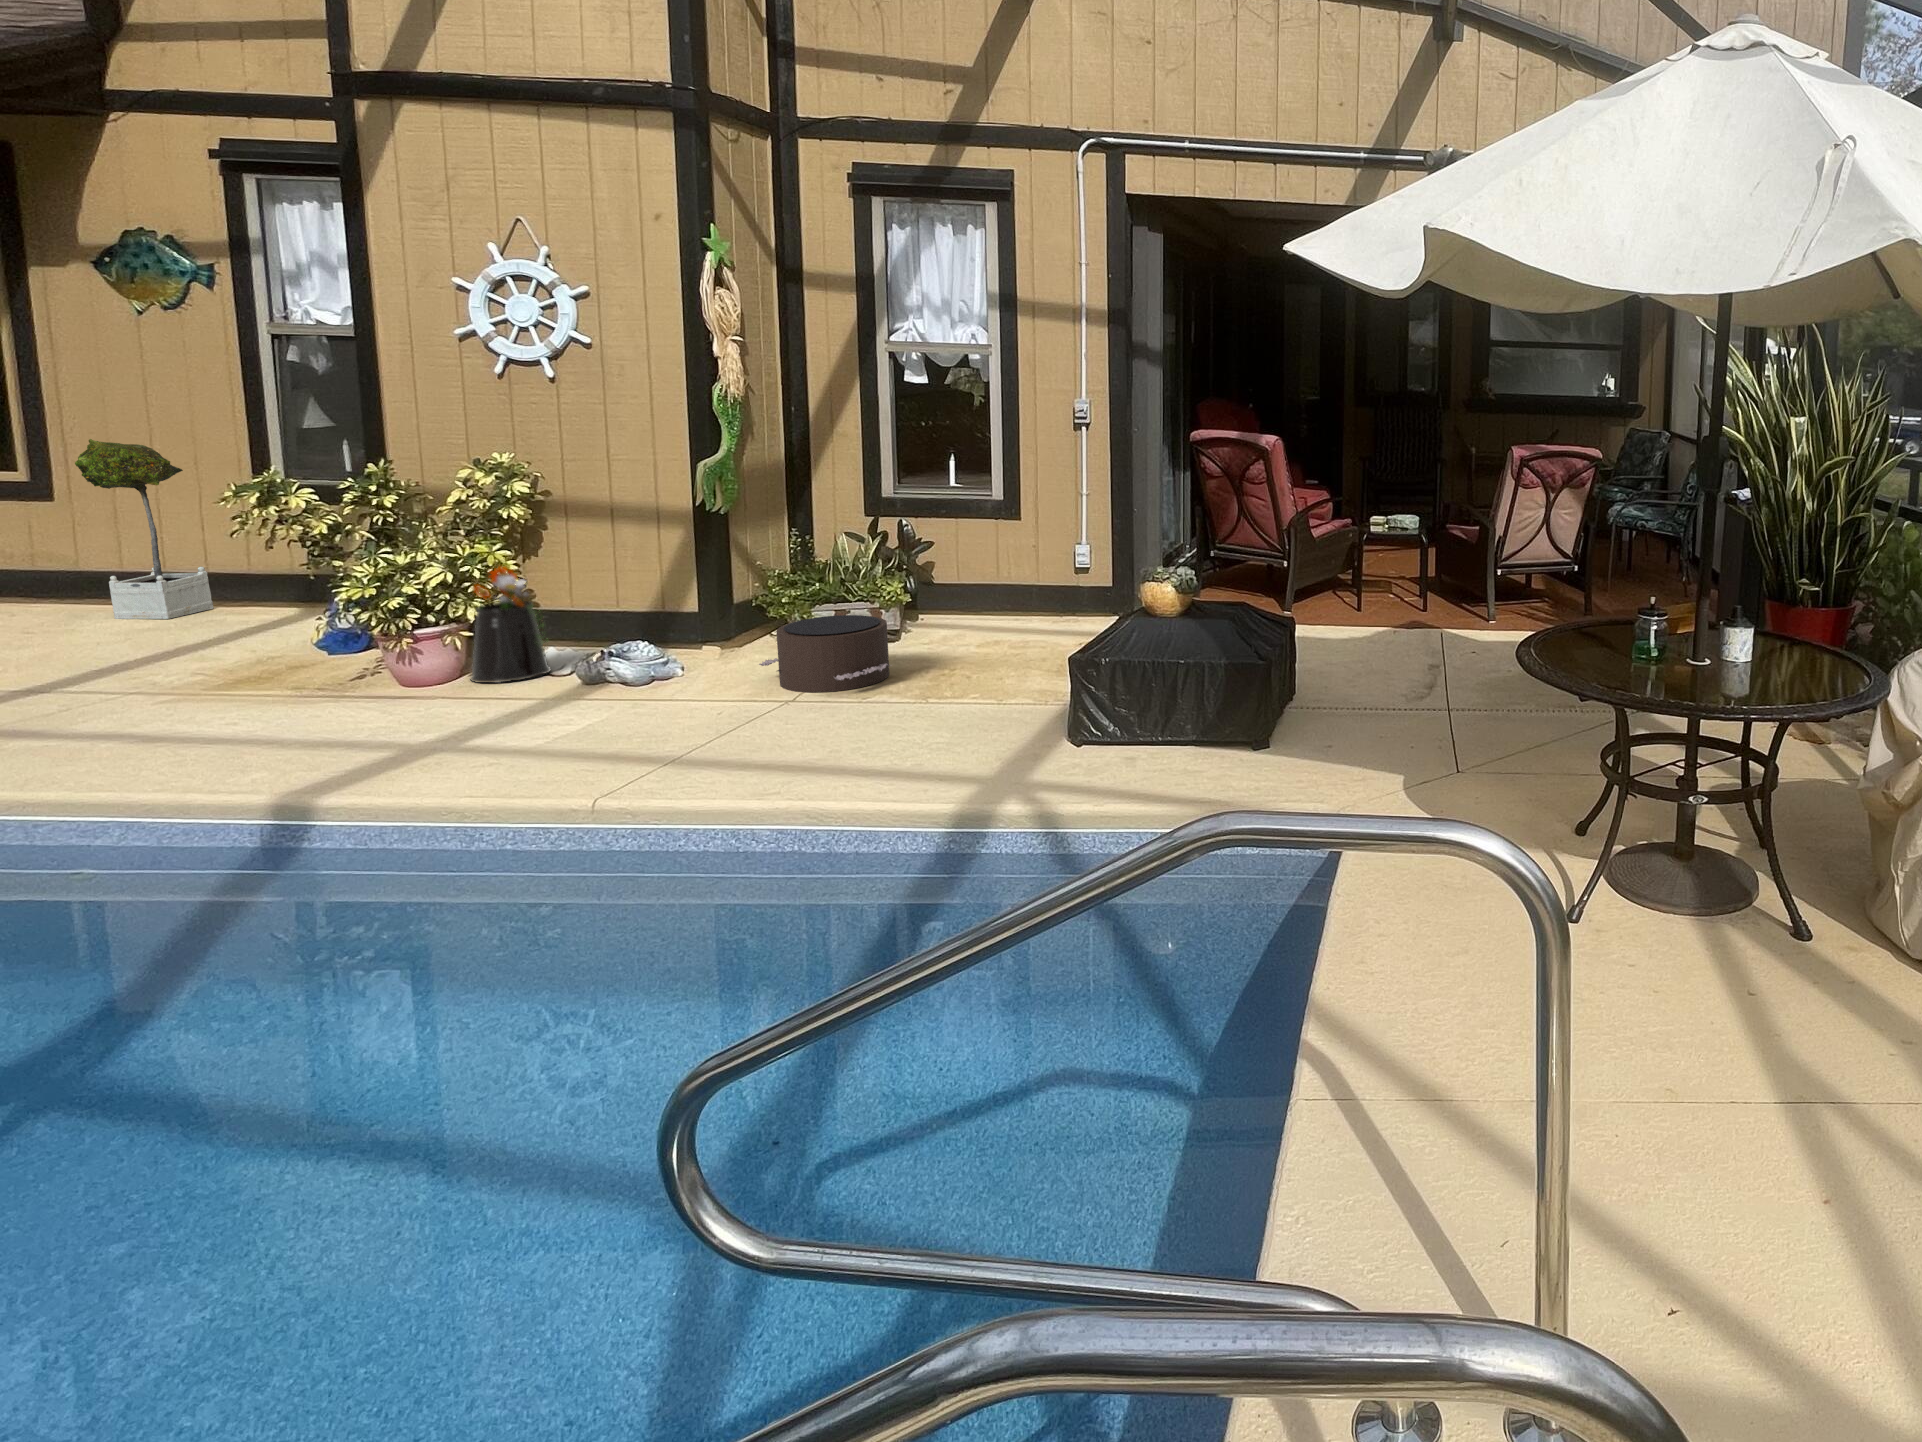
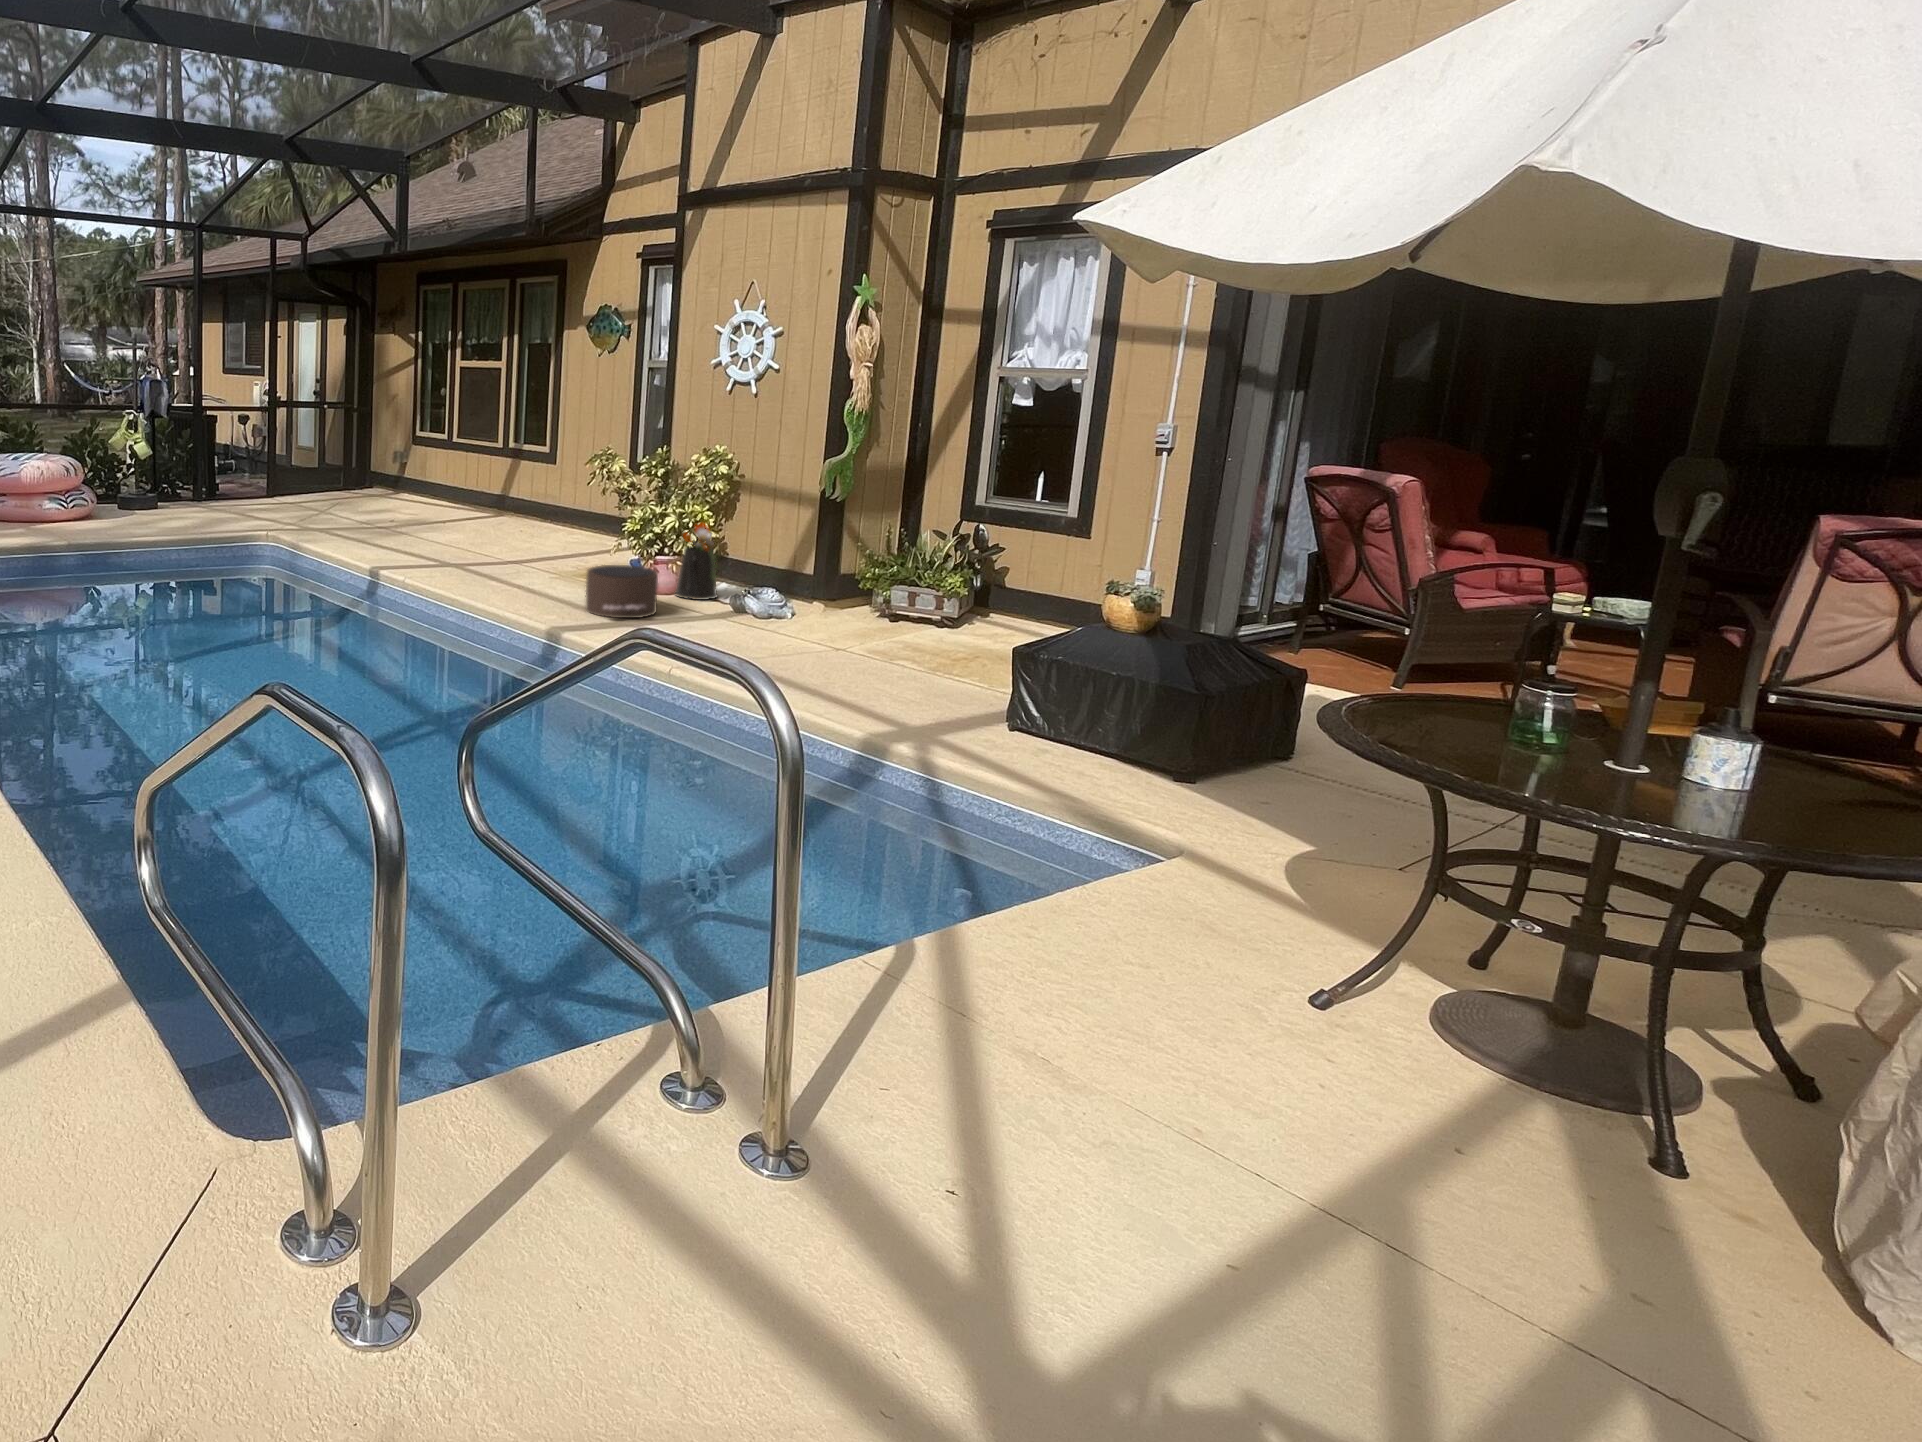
potted tree: present [75,439,214,619] -> none [555,427,598,534]
pouf: present [759,615,889,692] -> present [585,565,658,618]

